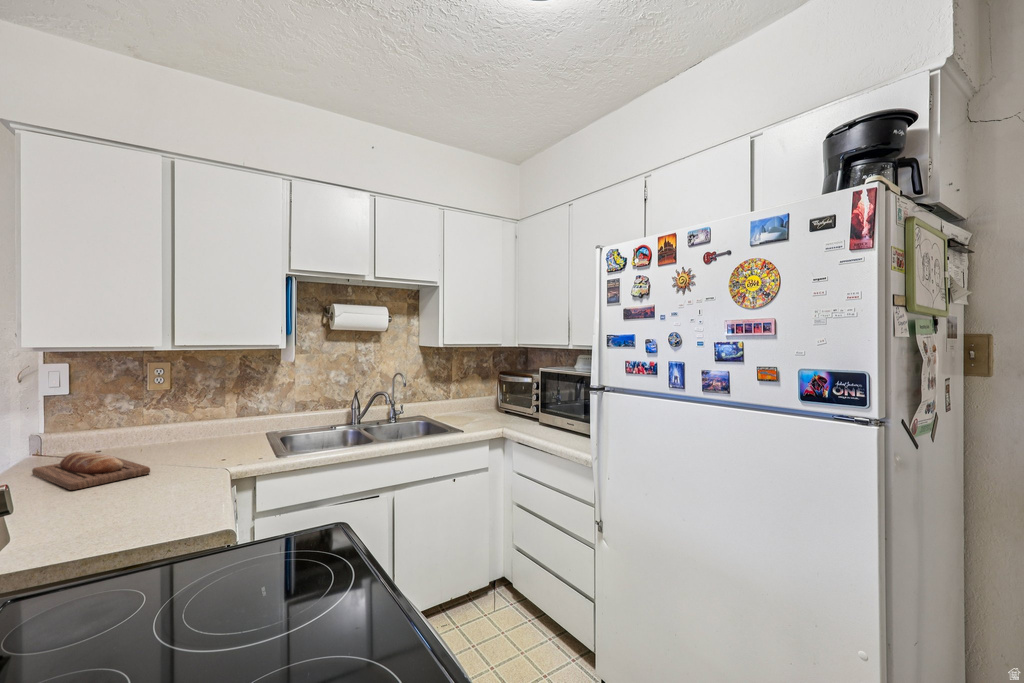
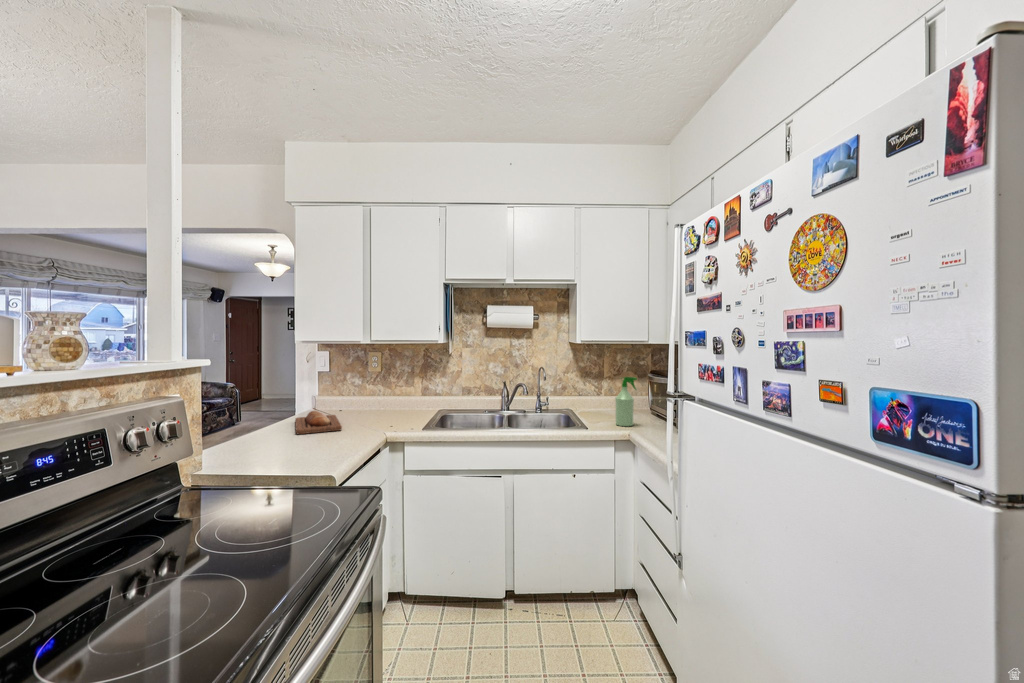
spray bottle: none [481,378,501,425] -> present [615,377,637,426]

